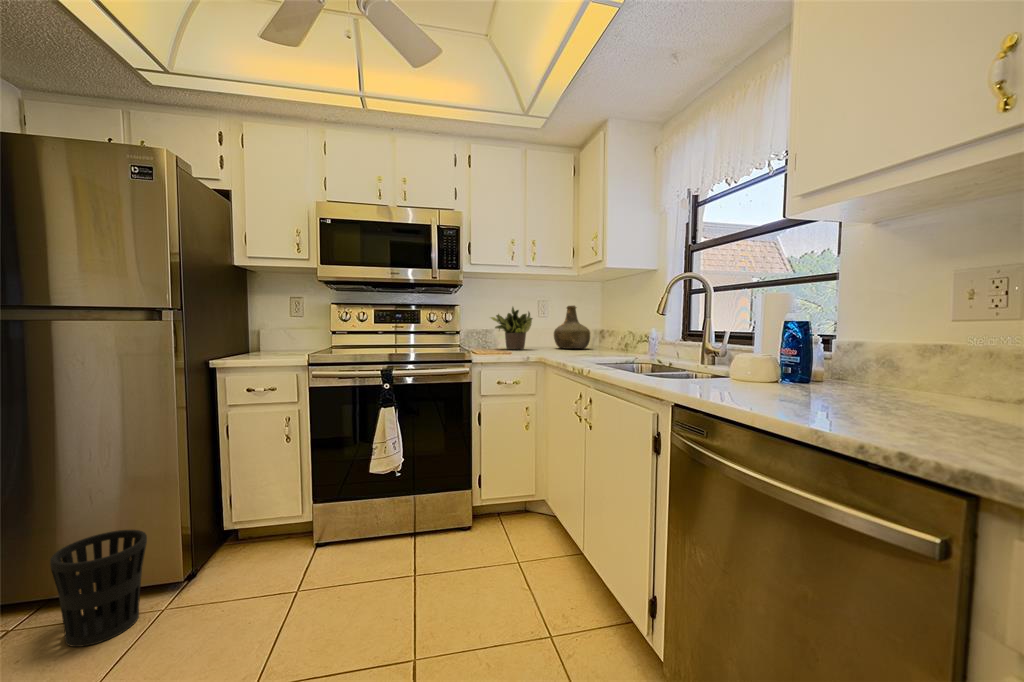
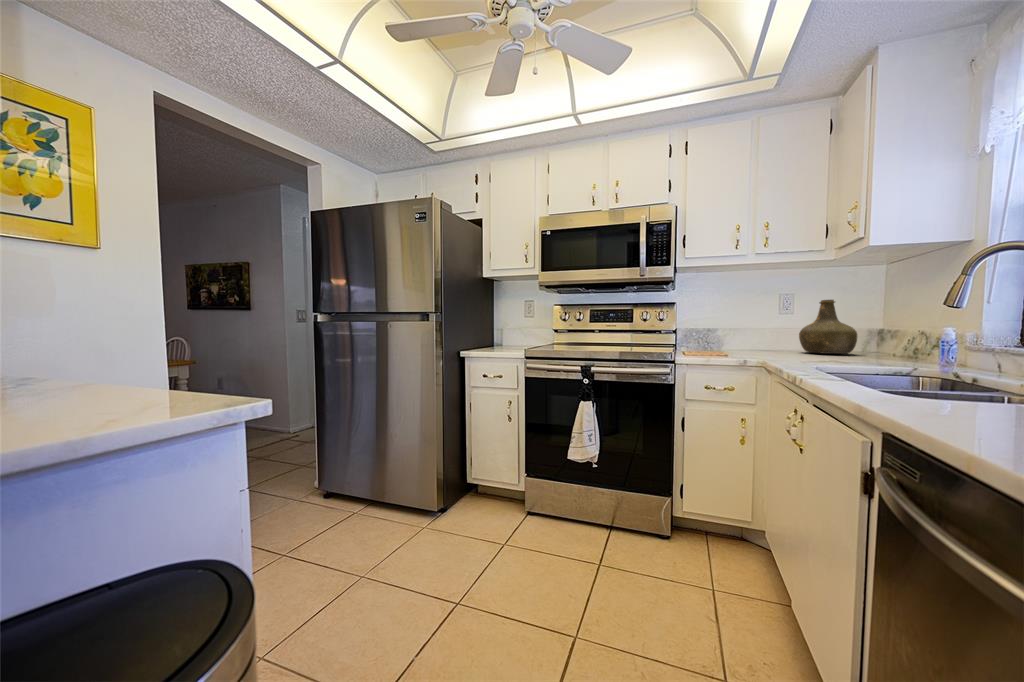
potted plant: present [491,307,532,349] -> none [711,302,767,352]
wastebasket: present [50,530,147,647] -> none [365,464,414,537]

